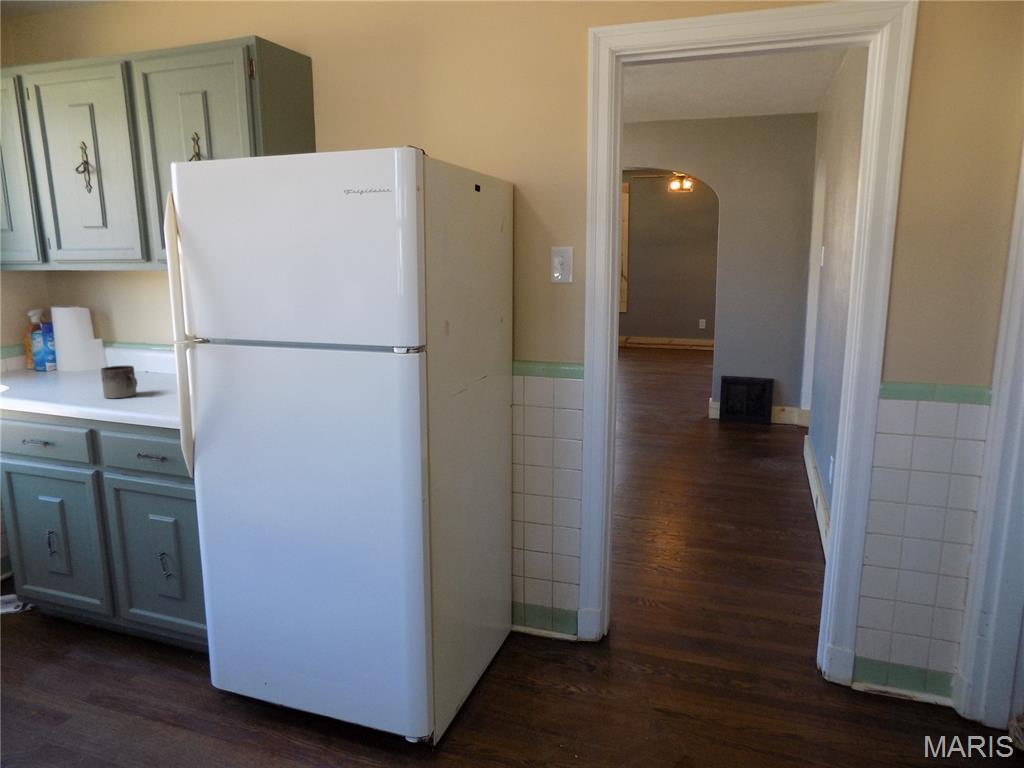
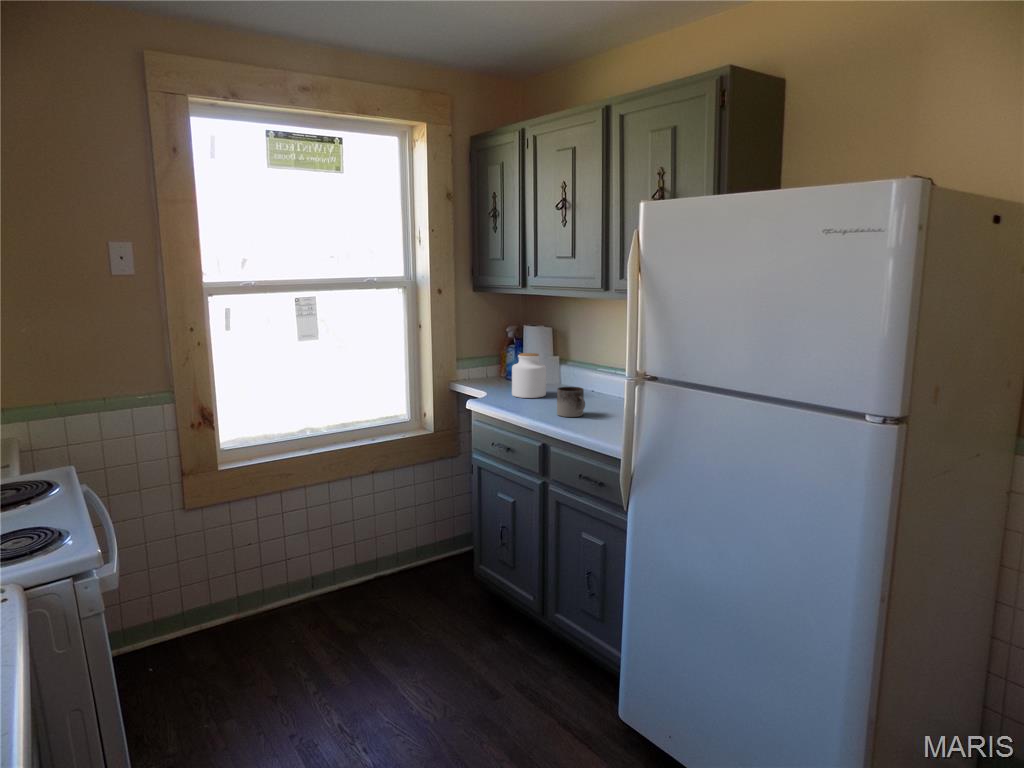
jar: none [39,335,89,386] -> present [512,353,546,398]

